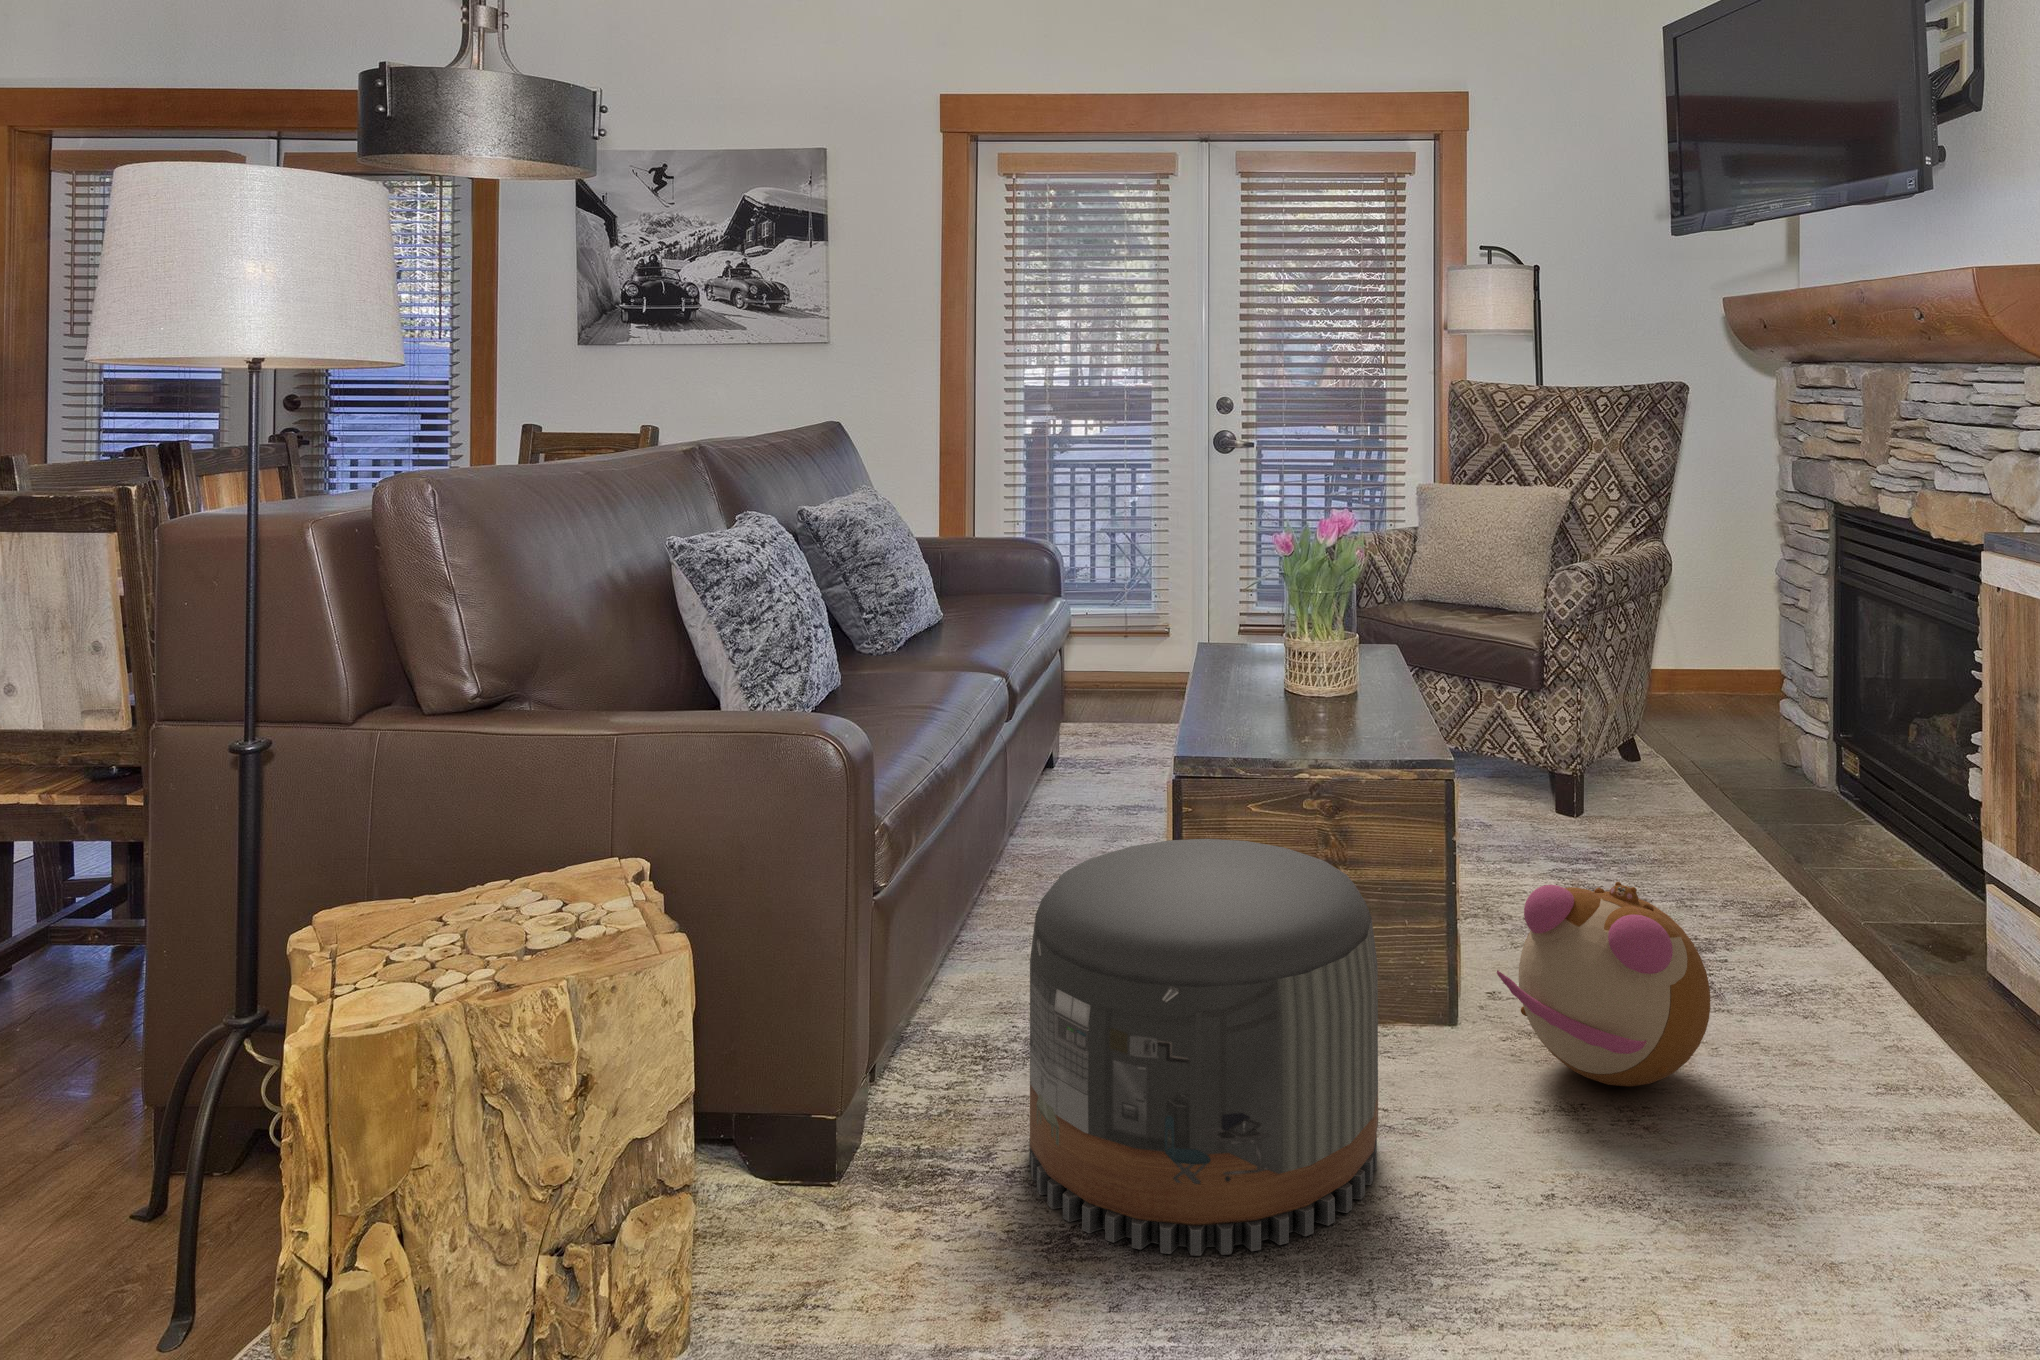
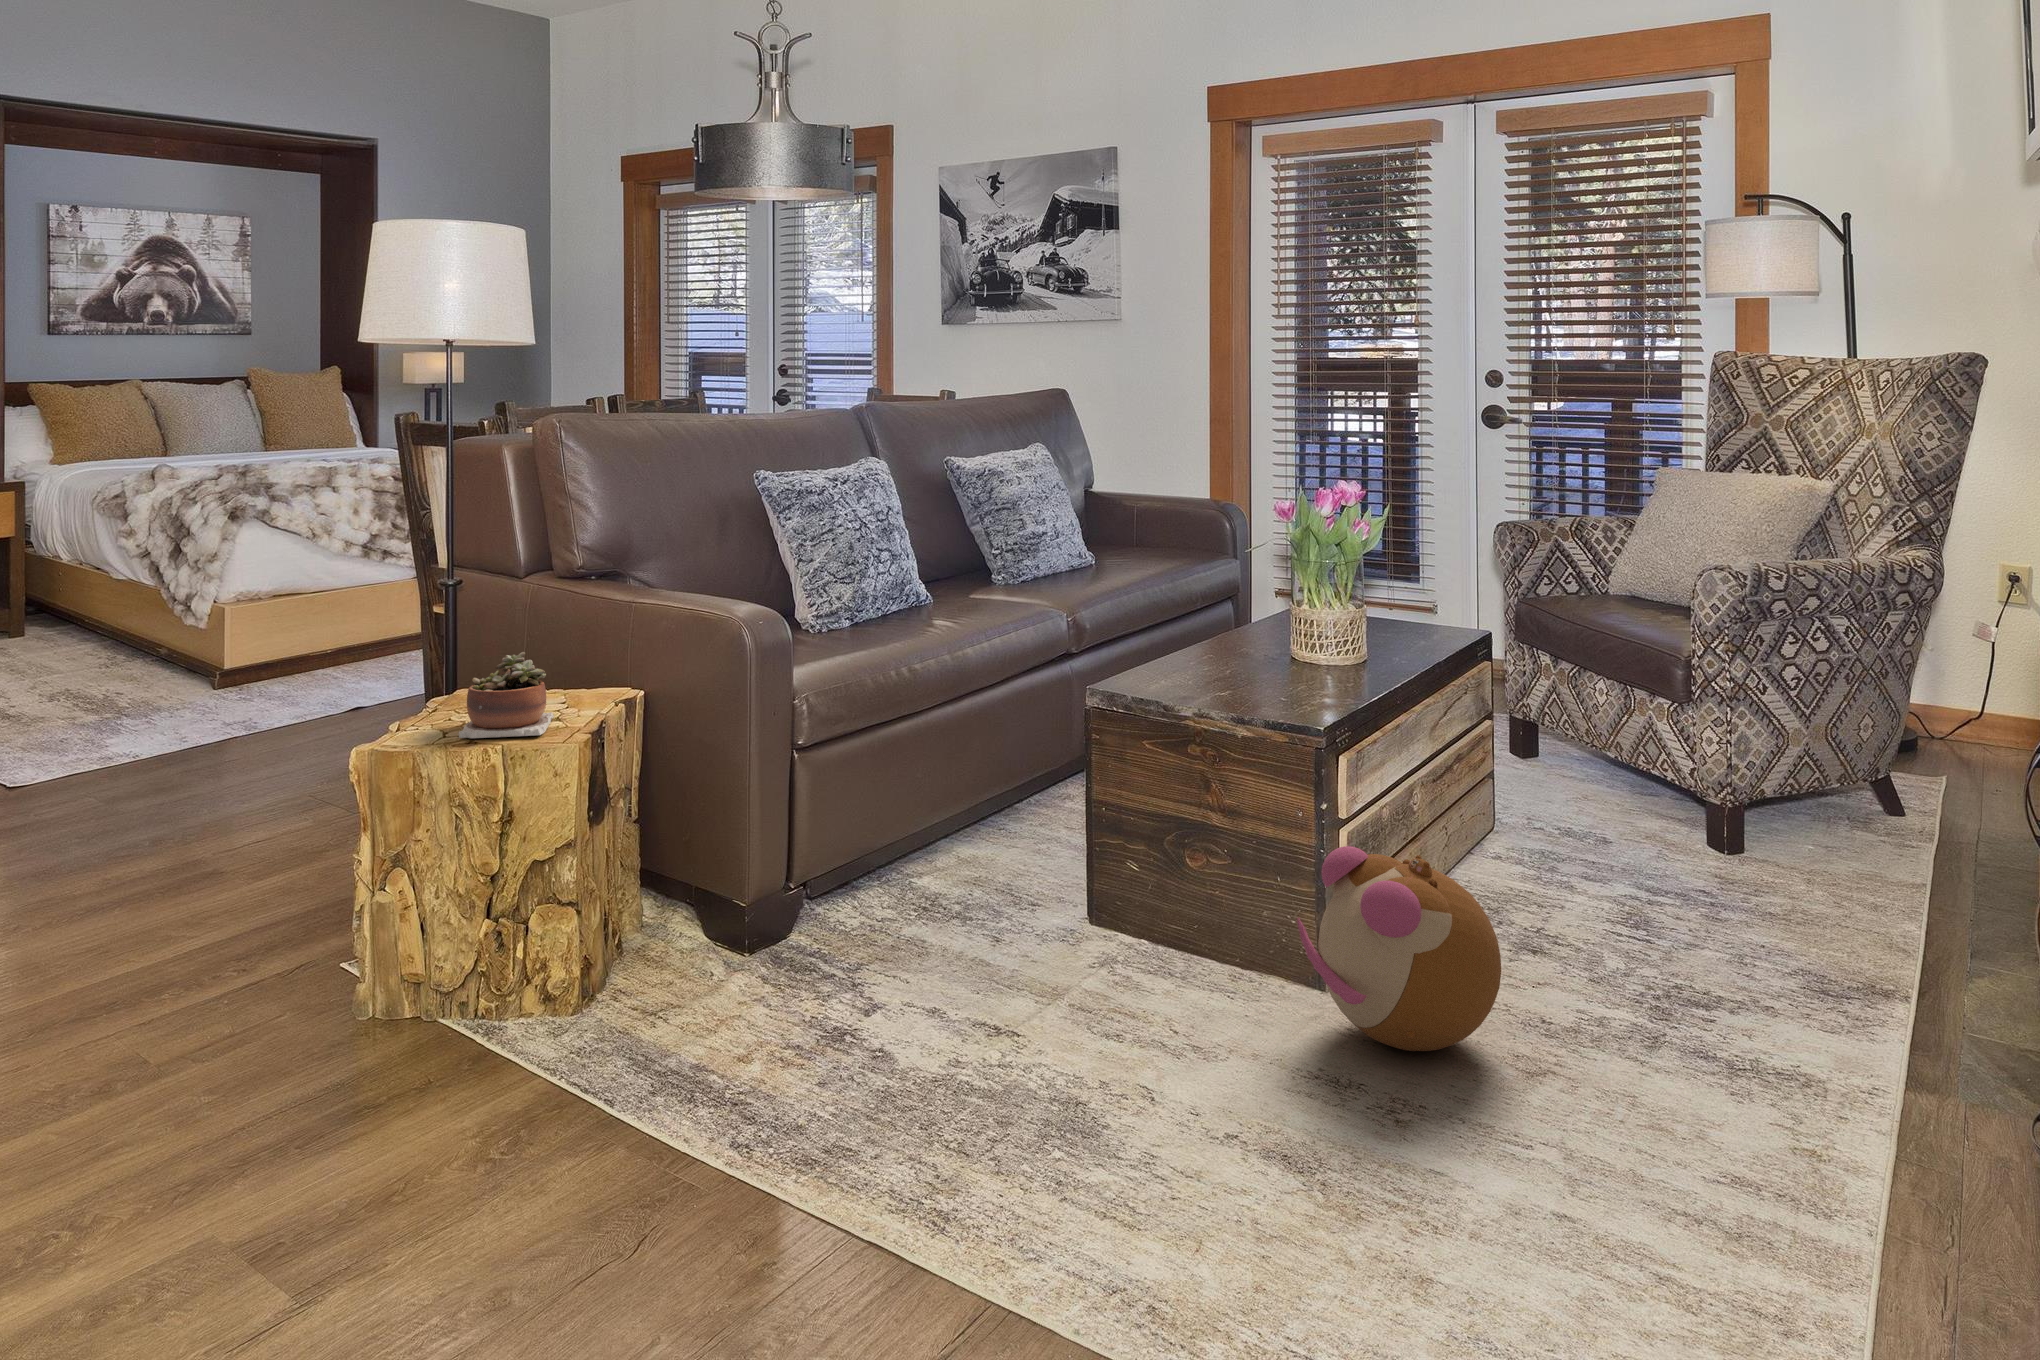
succulent plant: none [434,817,592,973] -> present [459,652,554,738]
pouf: present [1029,839,1378,1255] -> none [852,753,1143,1065]

